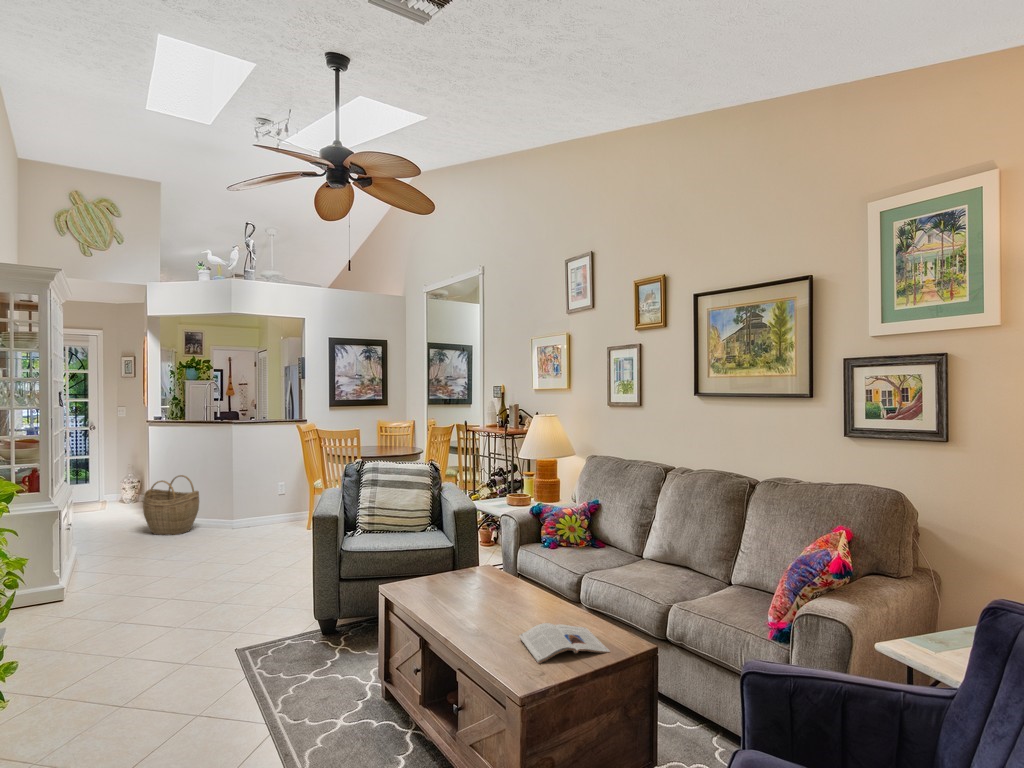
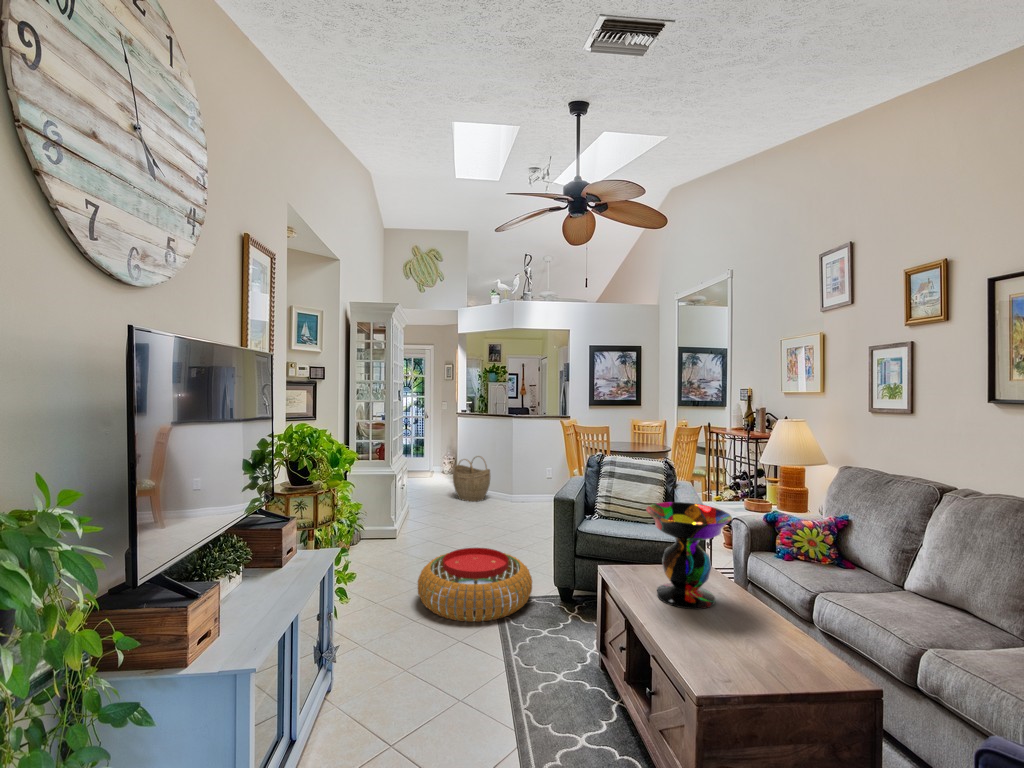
decorative bowl: none [438,504,521,613] -> present [646,502,732,609]
pouf: none [121,590,286,691] -> present [418,548,532,622]
magazine: present [519,623,610,664] -> none [715,633,818,683]

